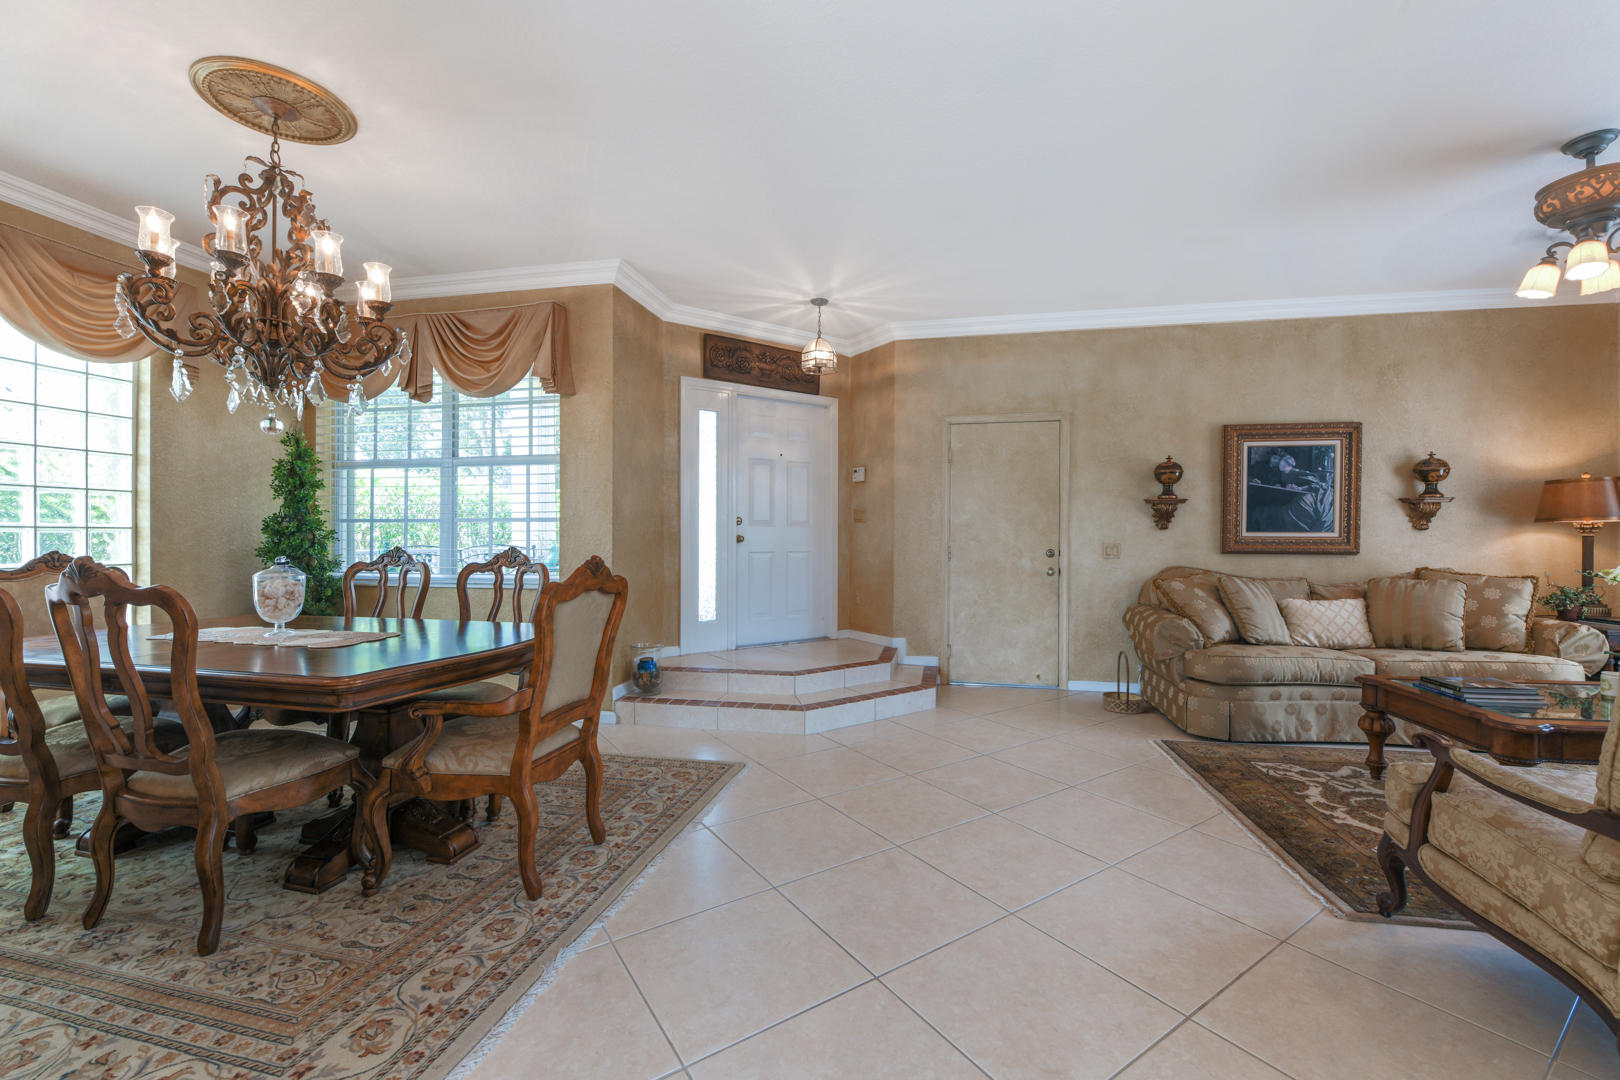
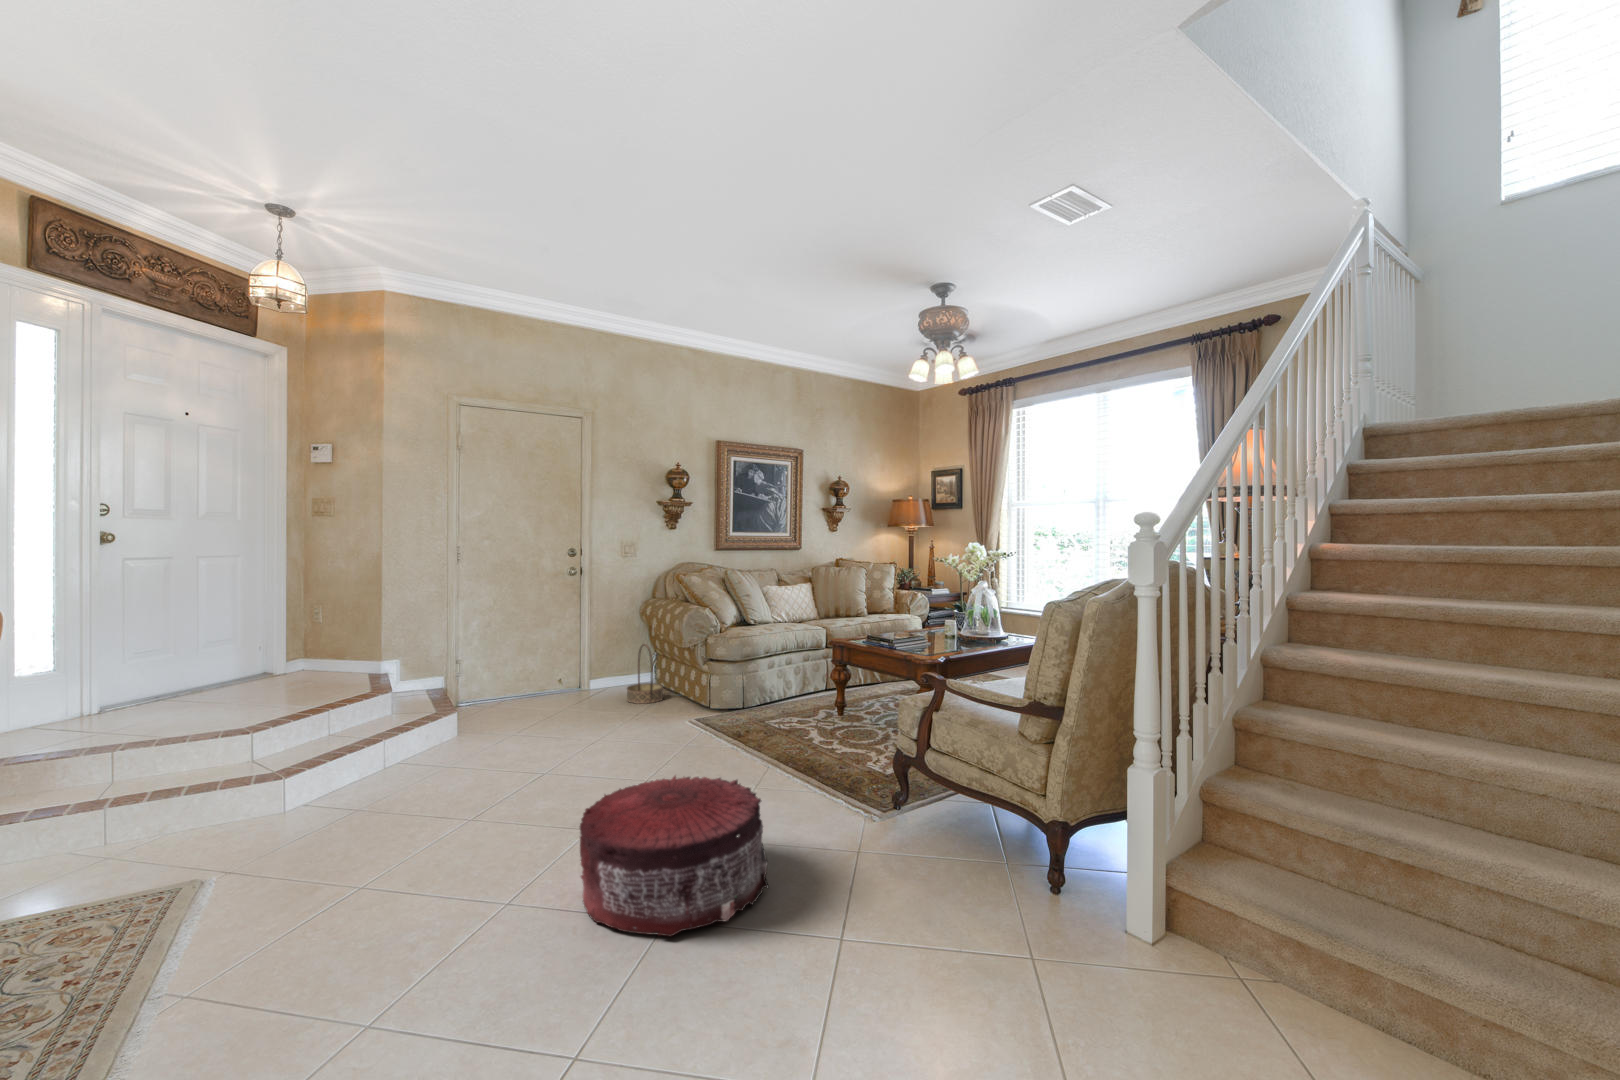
pouf: none [938,780,1126,942] -> present [580,776,769,937]

